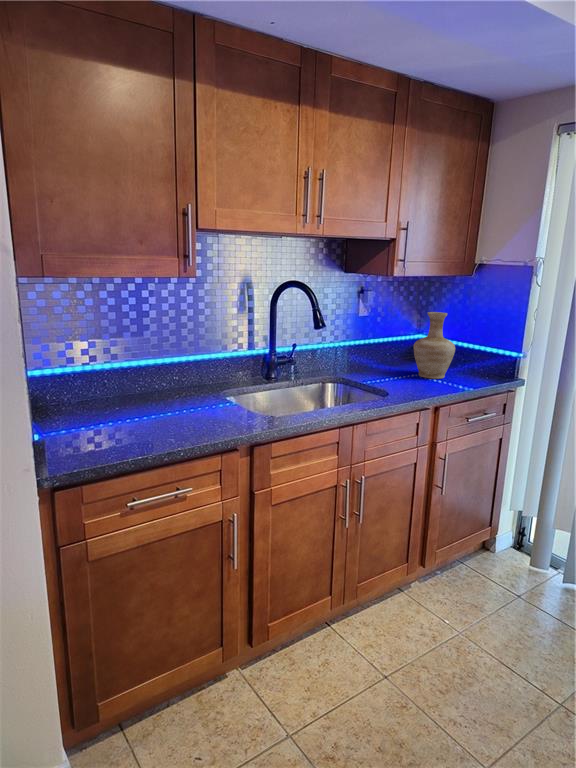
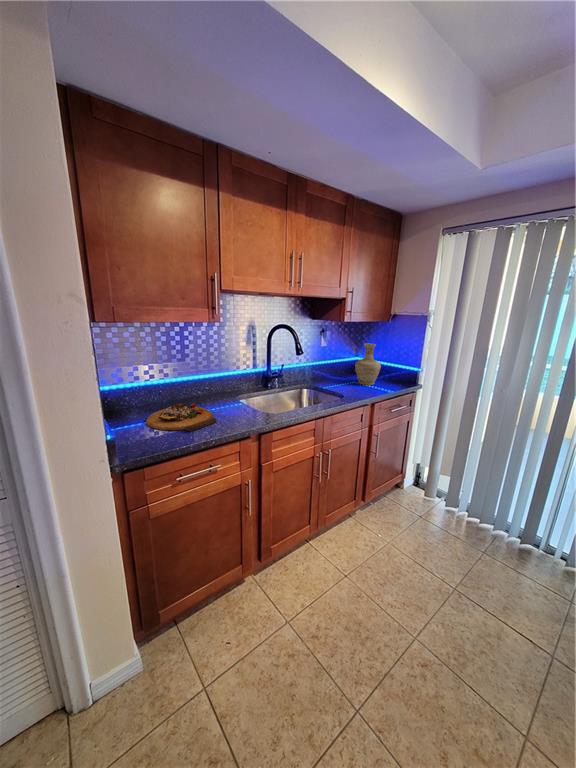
cutting board: none [83,397,188,438] -> present [146,403,216,431]

